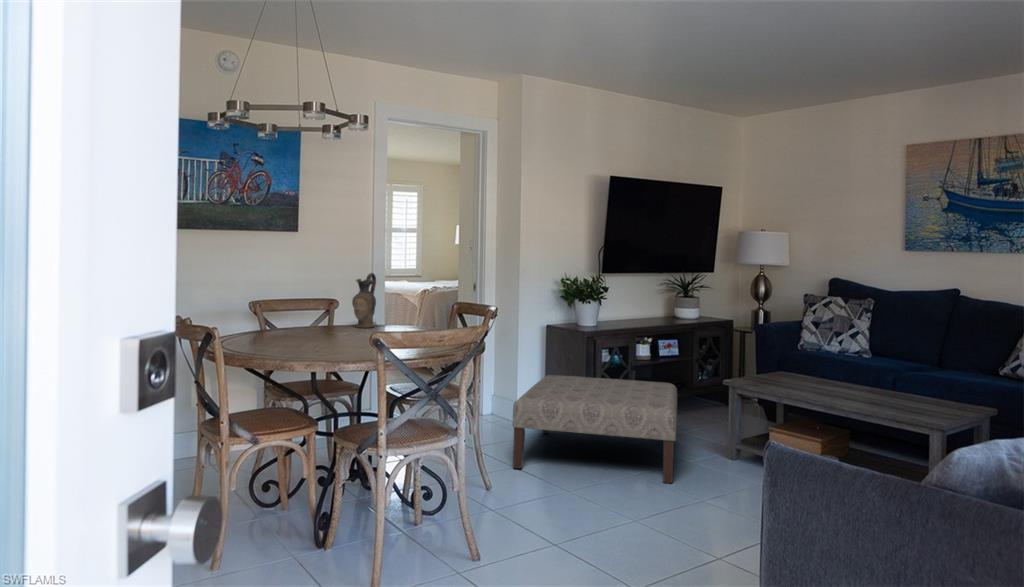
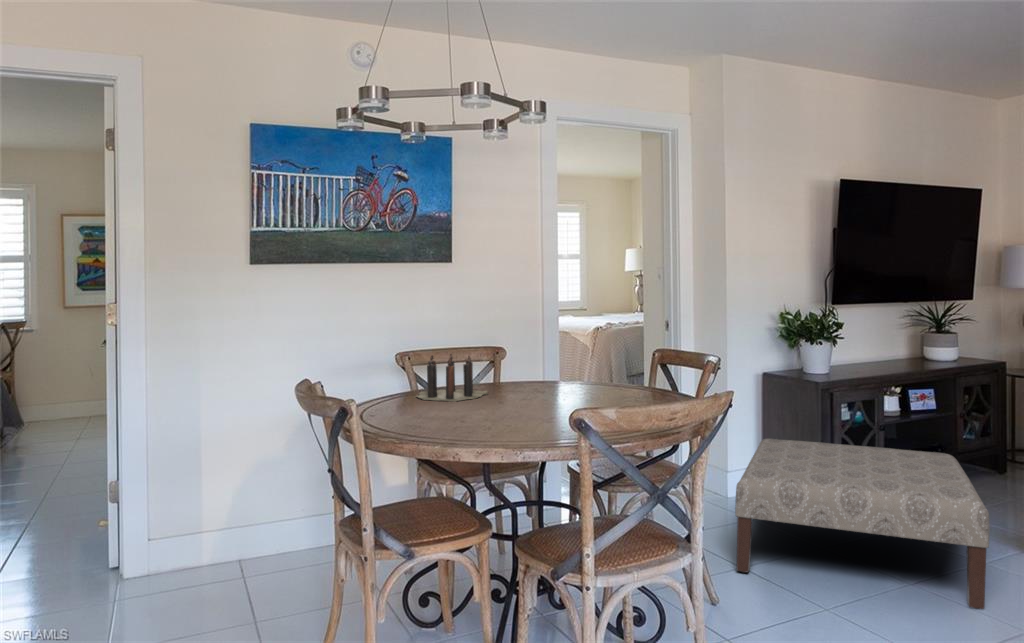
ceramic pitcher: present [352,273,376,328] -> none [520,311,550,383]
candle: none [258,302,326,338] -> present [417,353,487,401]

